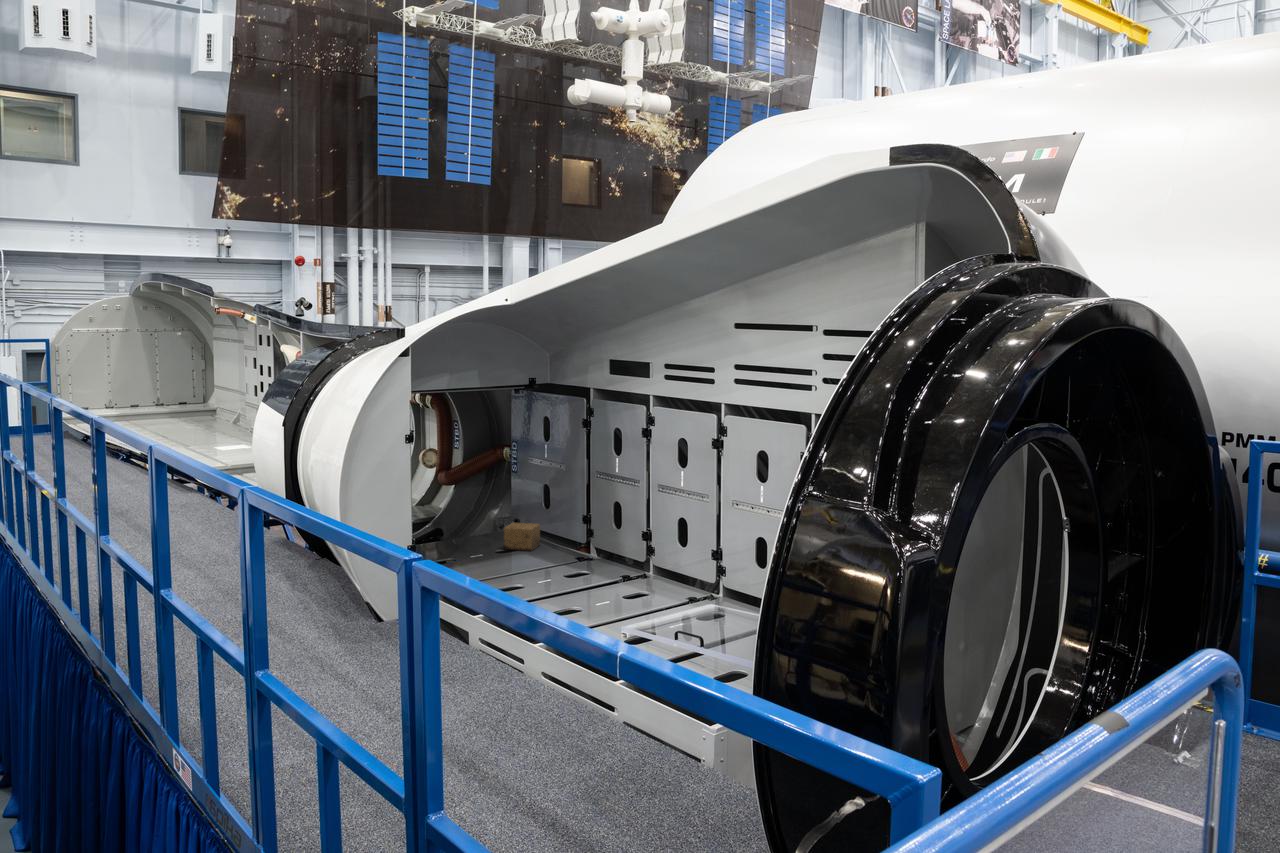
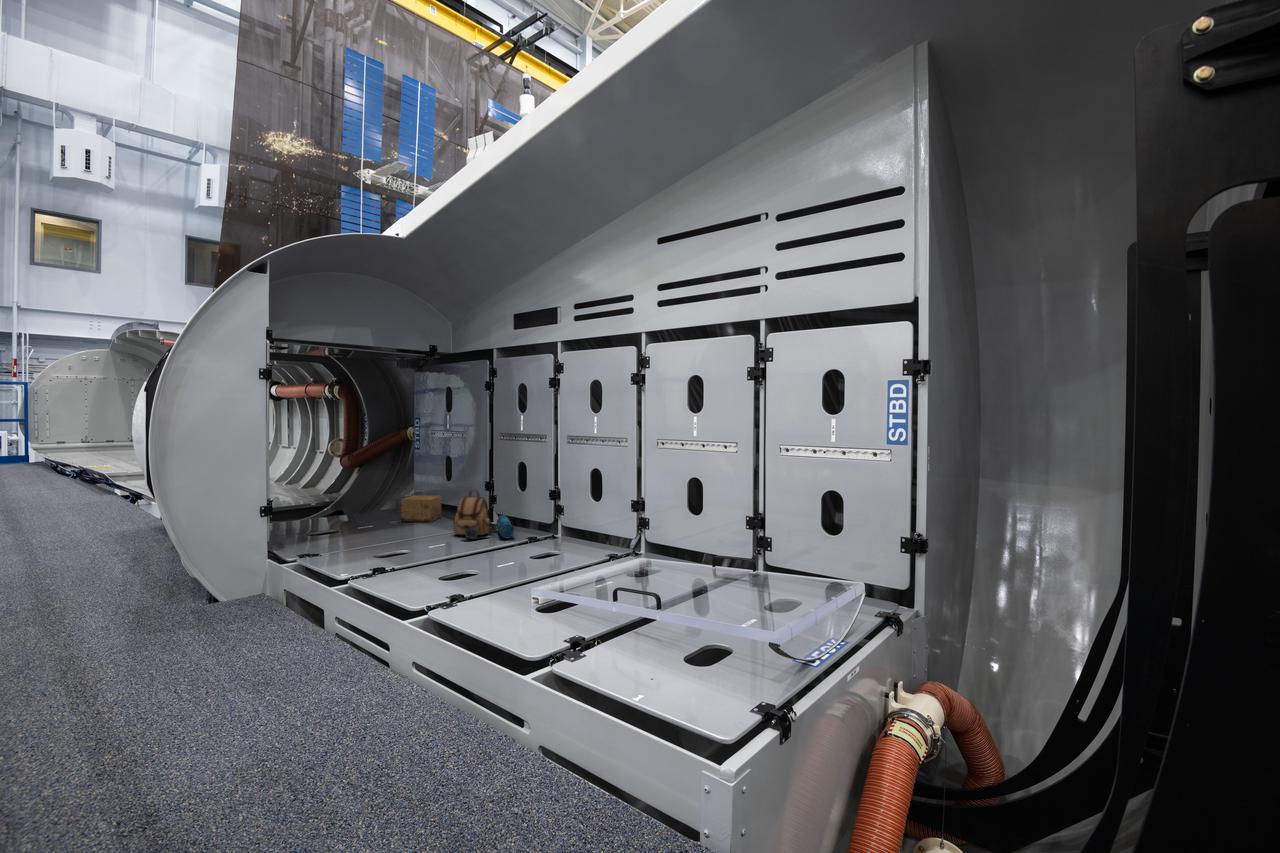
backpack: none [555,528,610,575] -> present [453,491,514,538]

